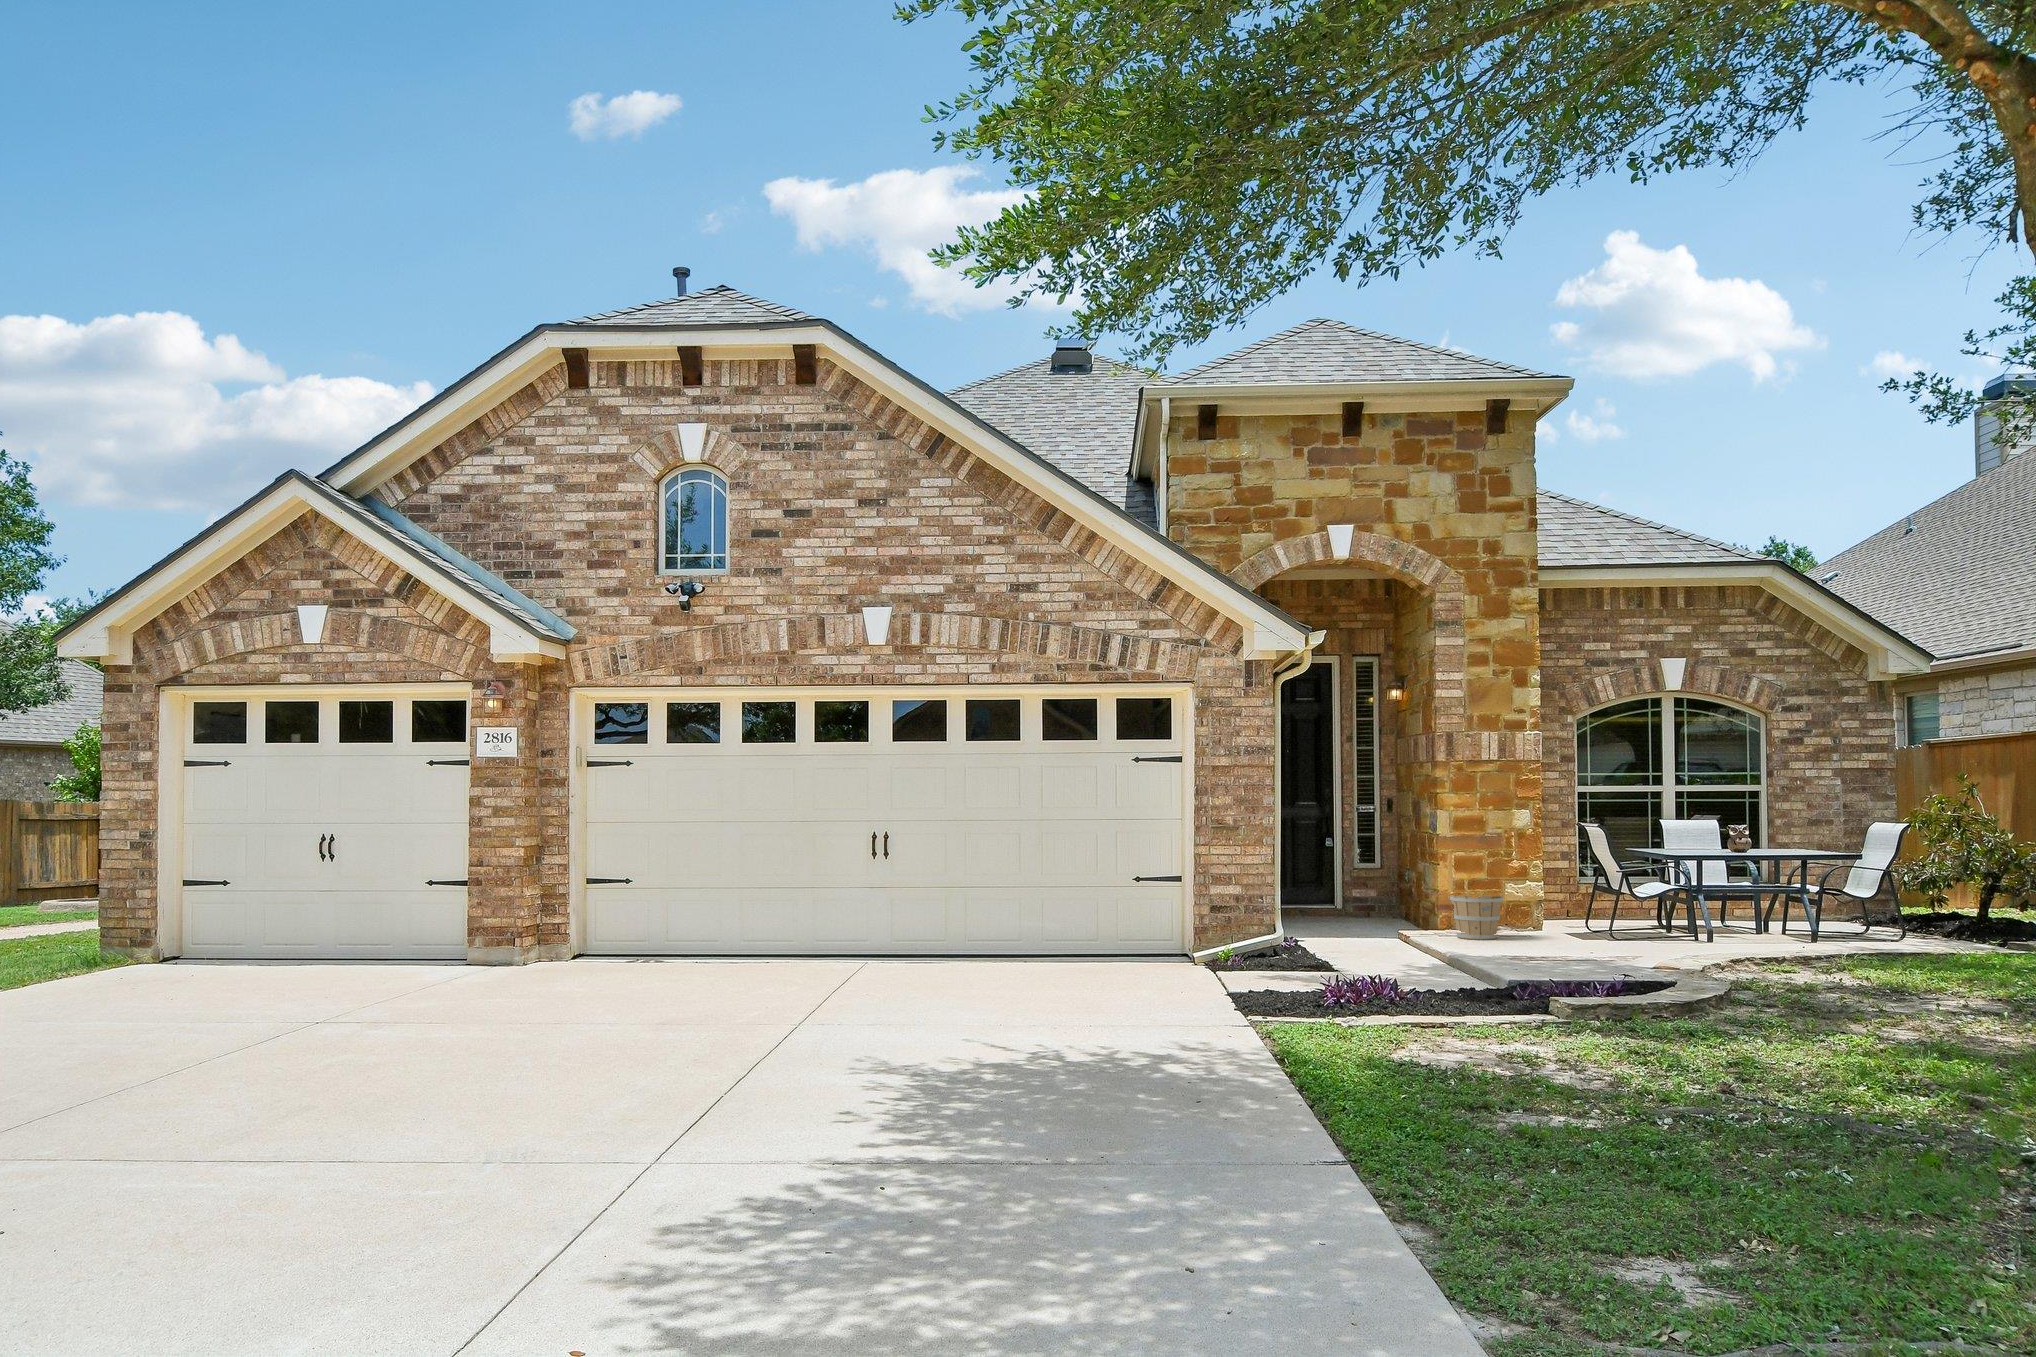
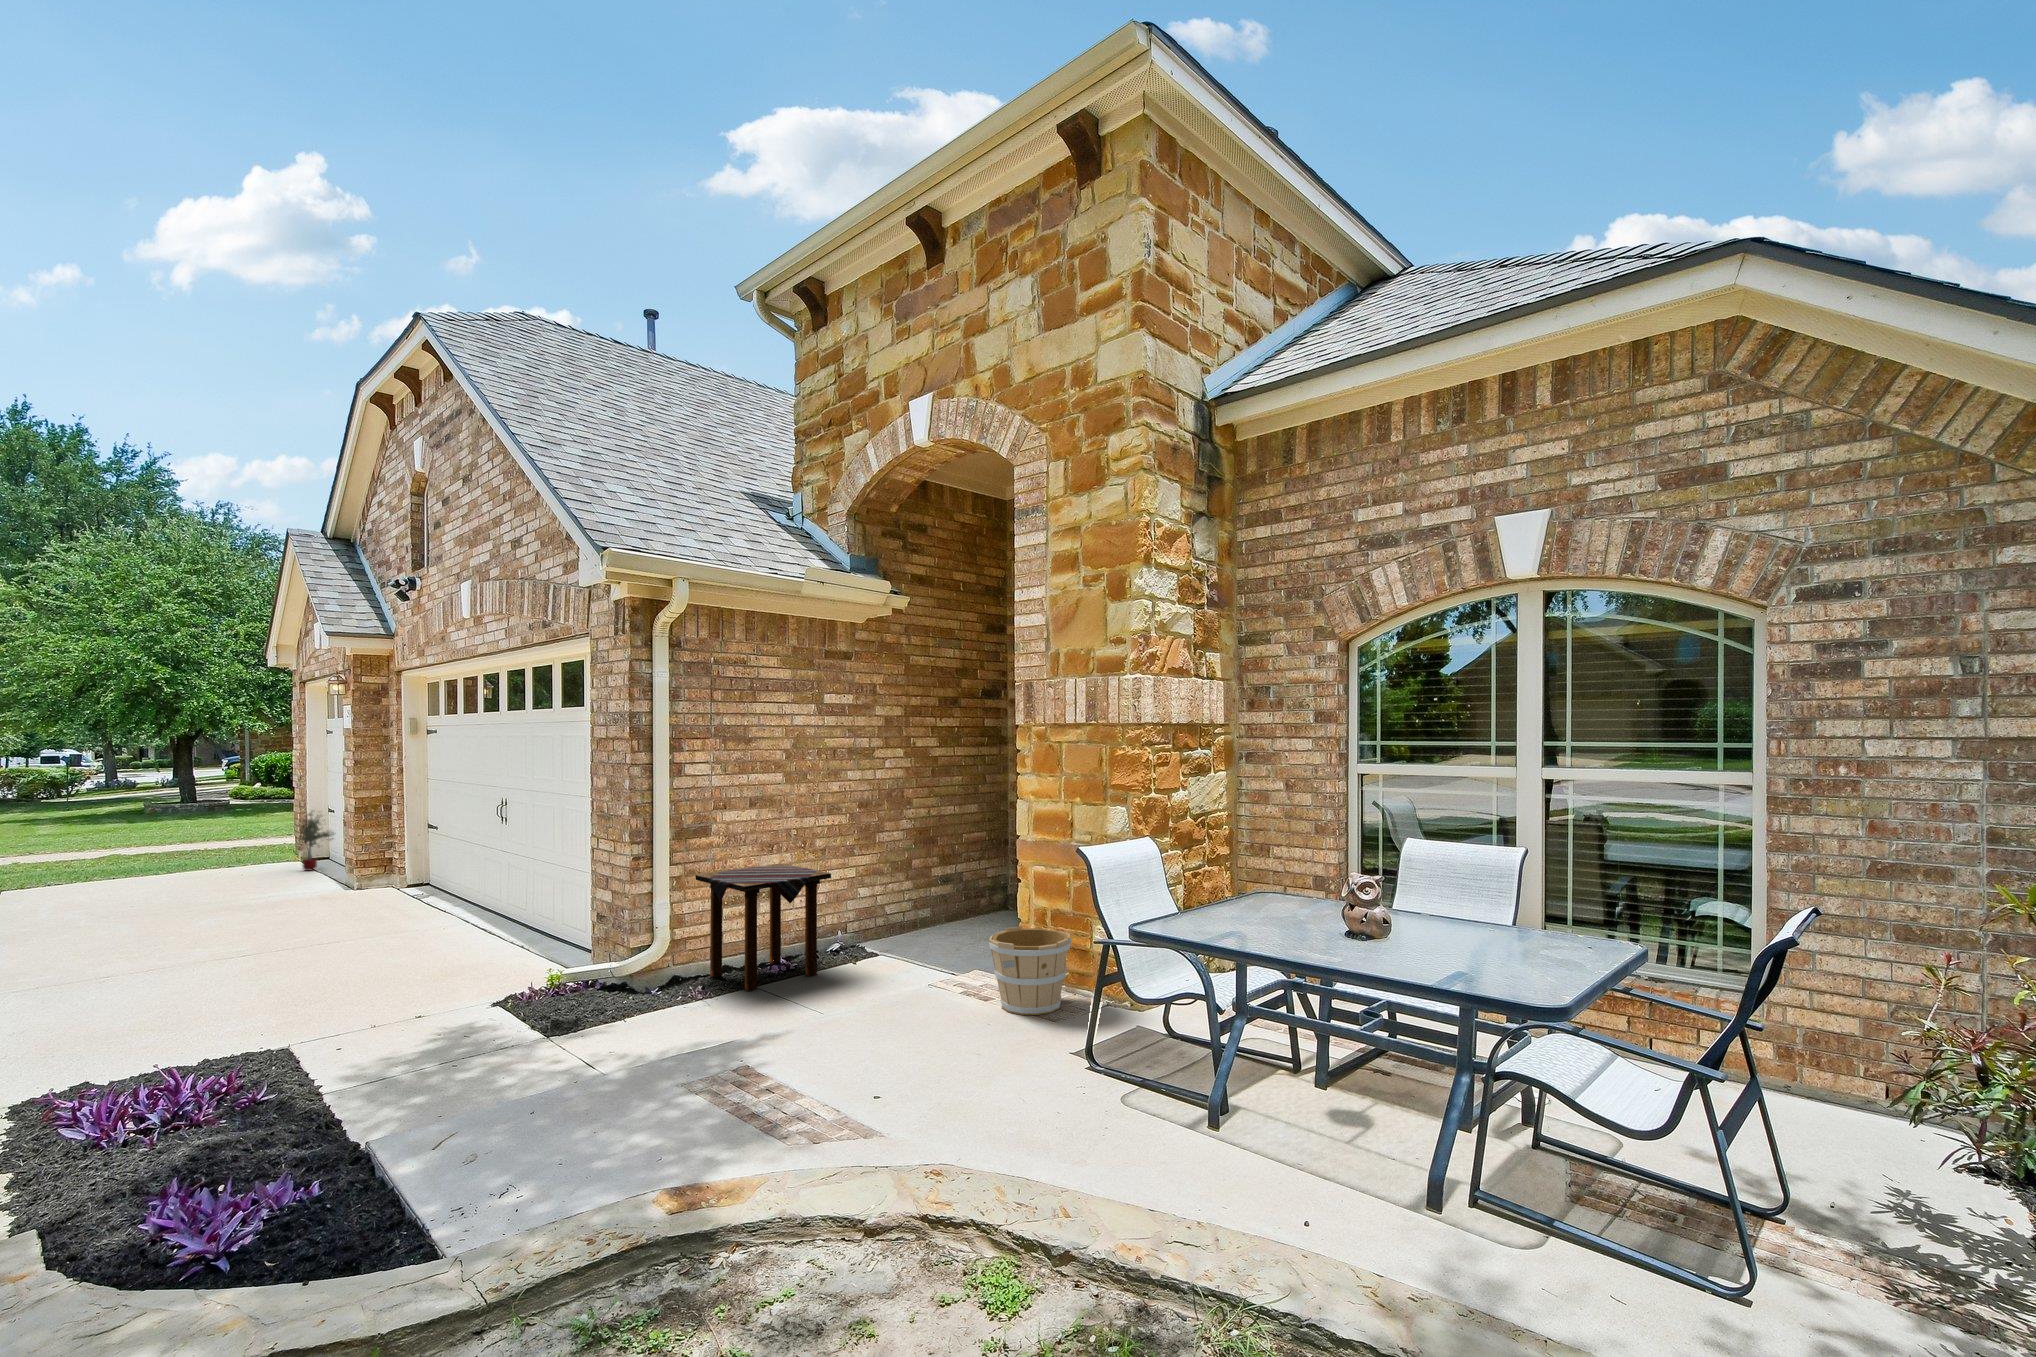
side table: none [1252,868,1334,950] -> present [696,864,831,991]
potted tree: none [285,876,351,963] -> present [299,813,333,871]

